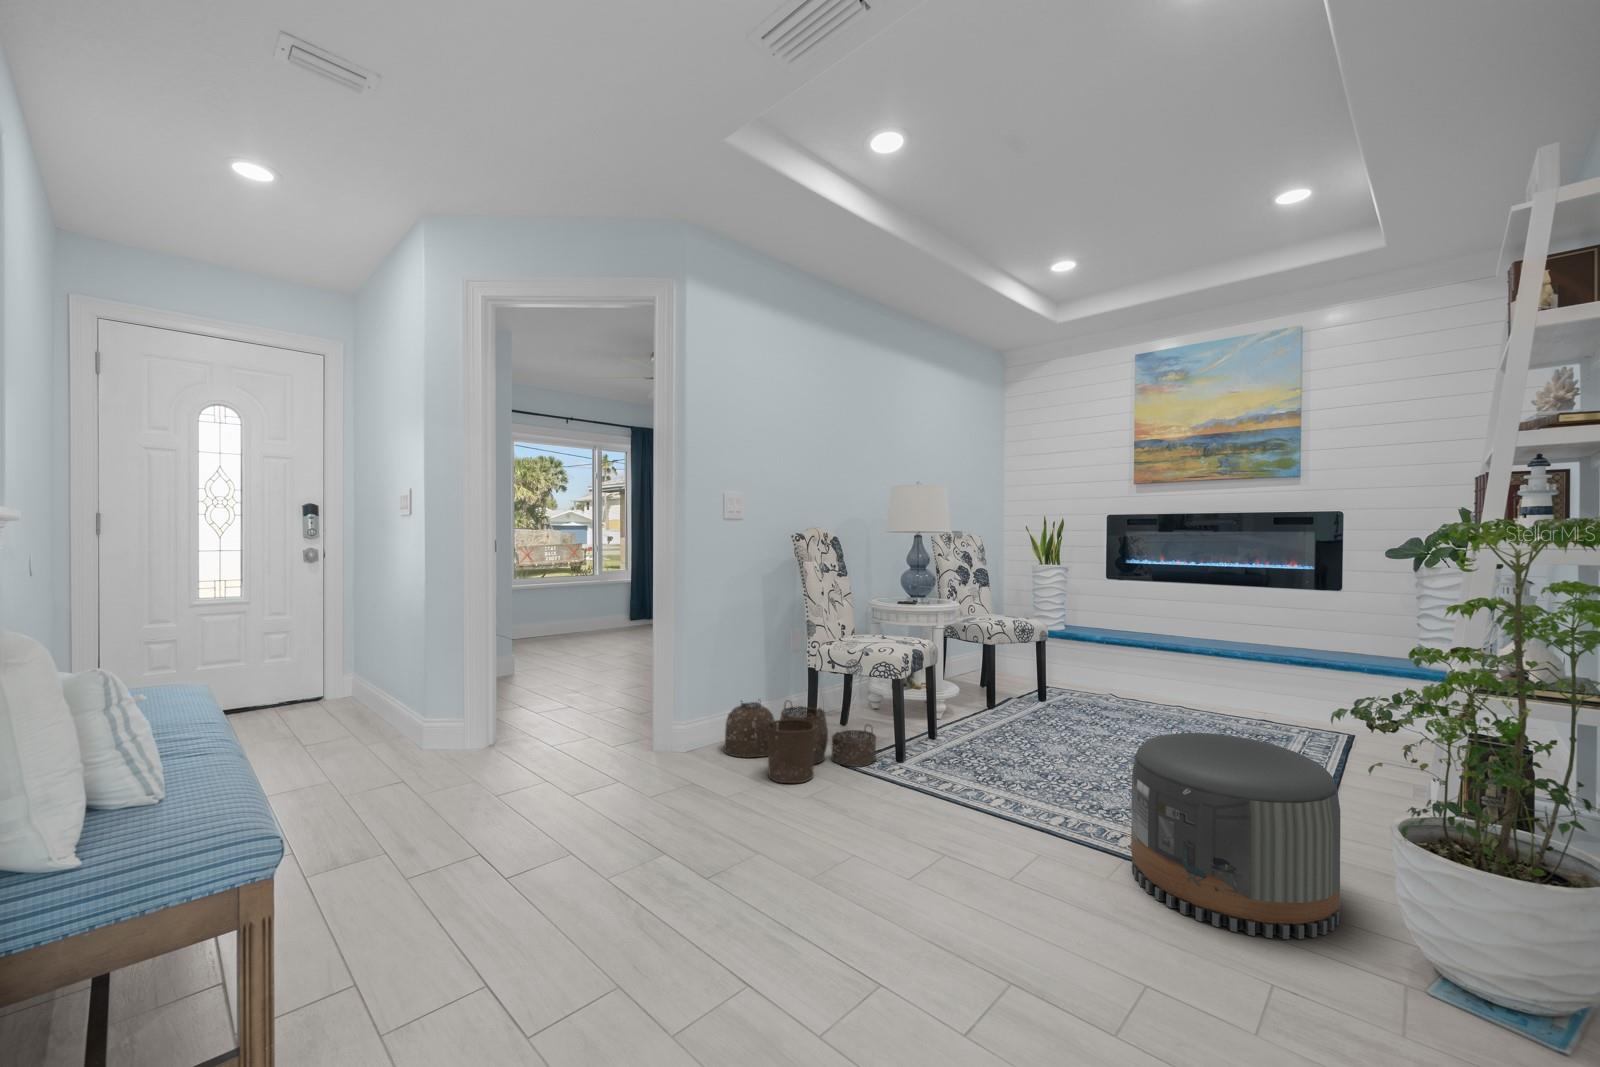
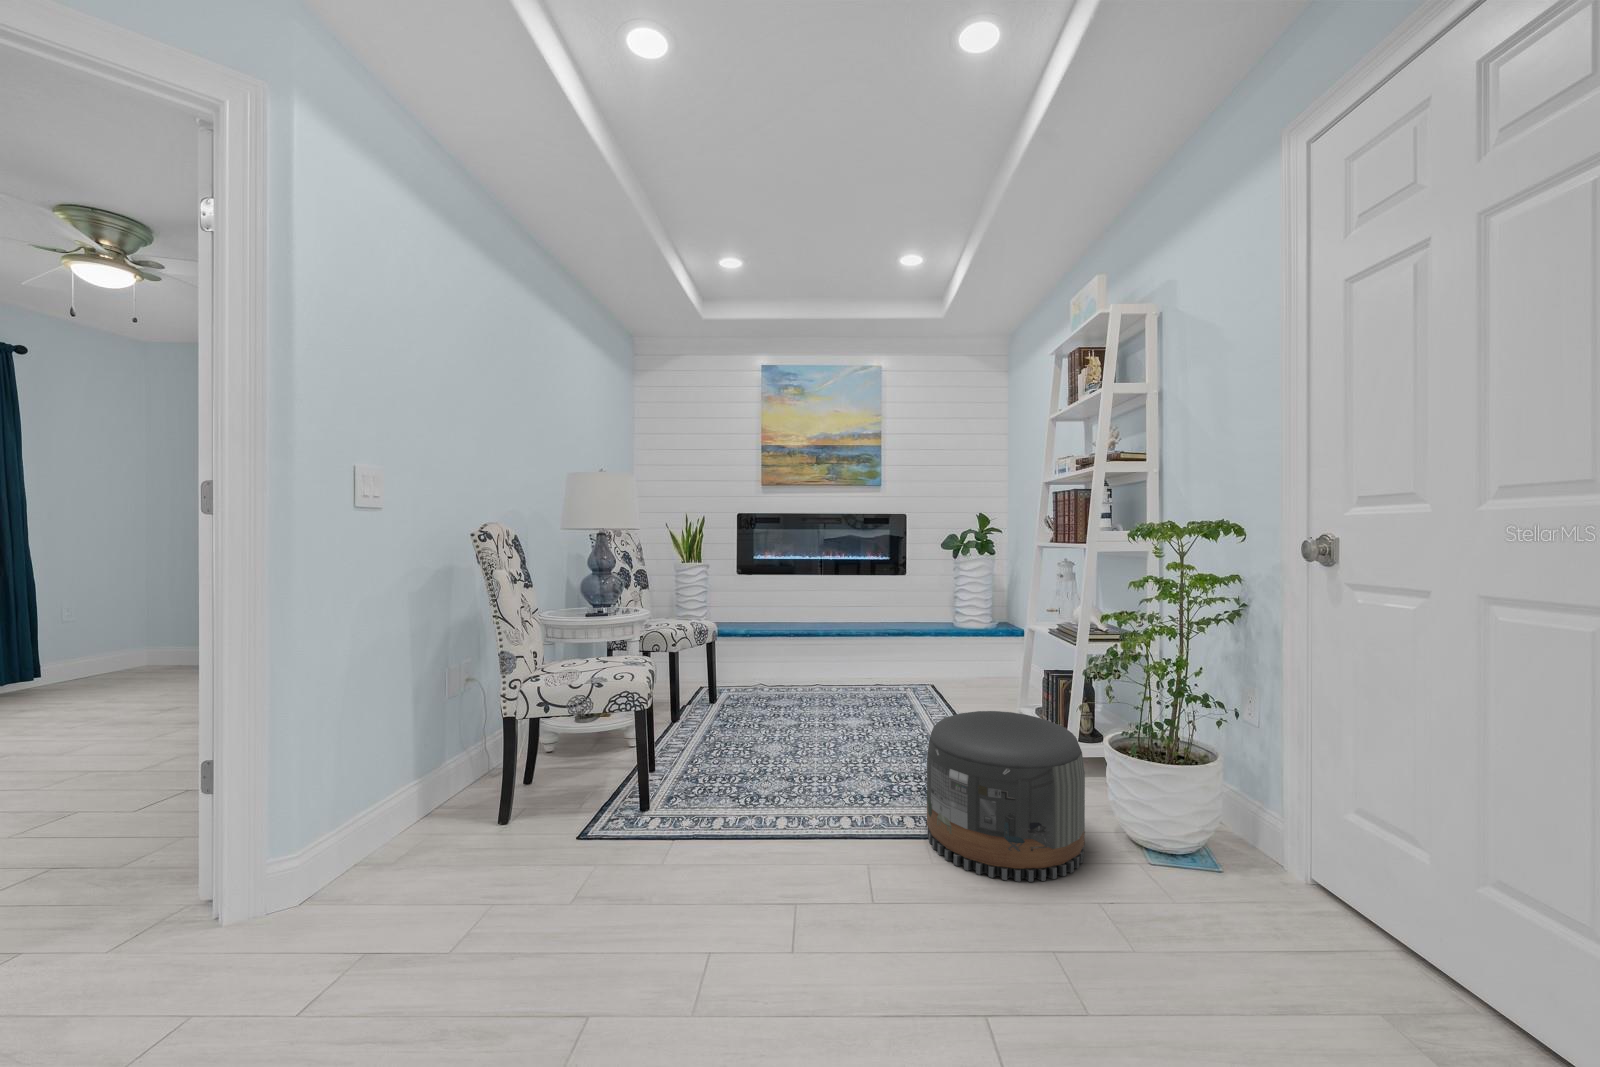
woven basket: present [724,699,876,783] -> none [392,765,615,880]

